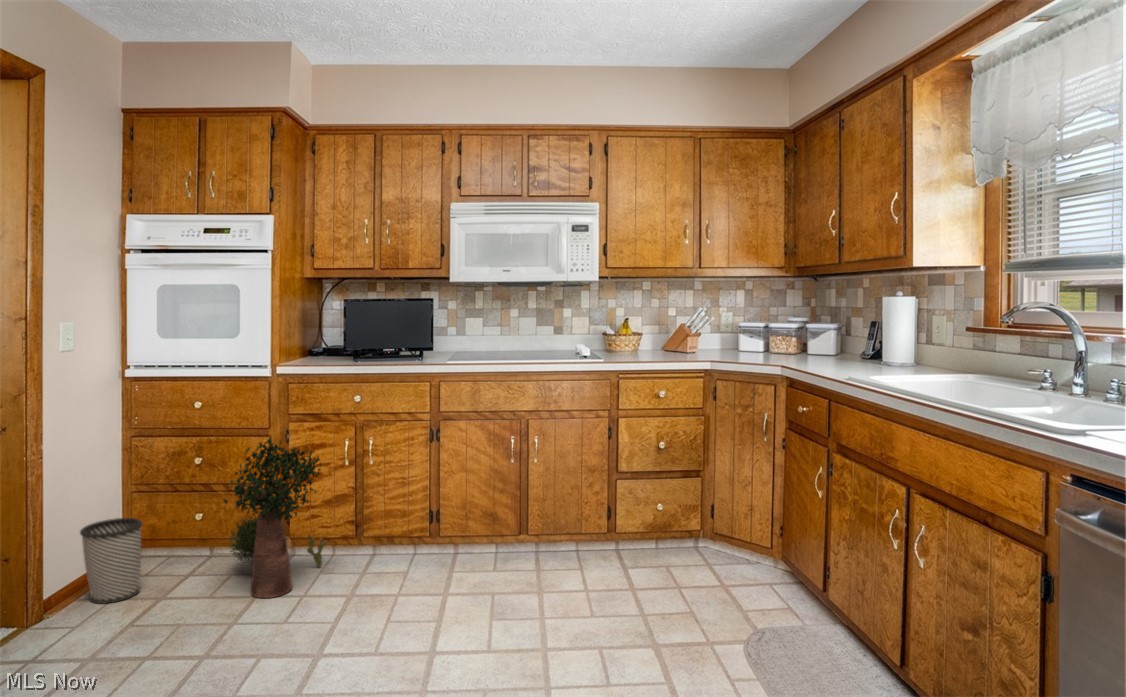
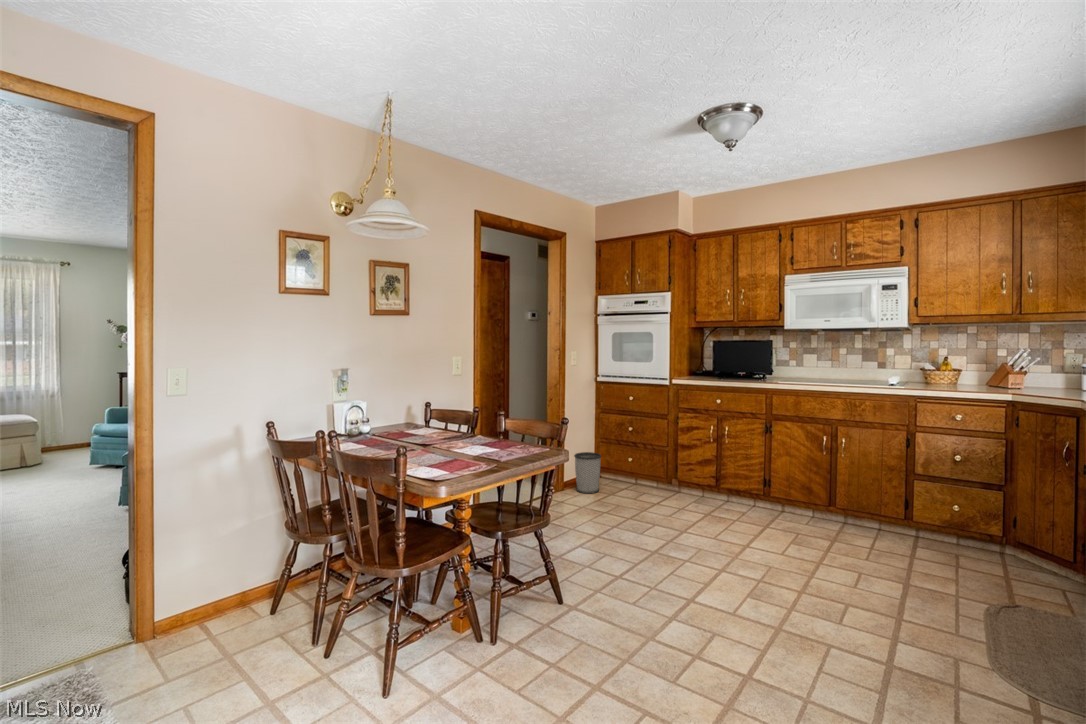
potted plant: present [223,438,327,598] -> none [635,418,696,509]

